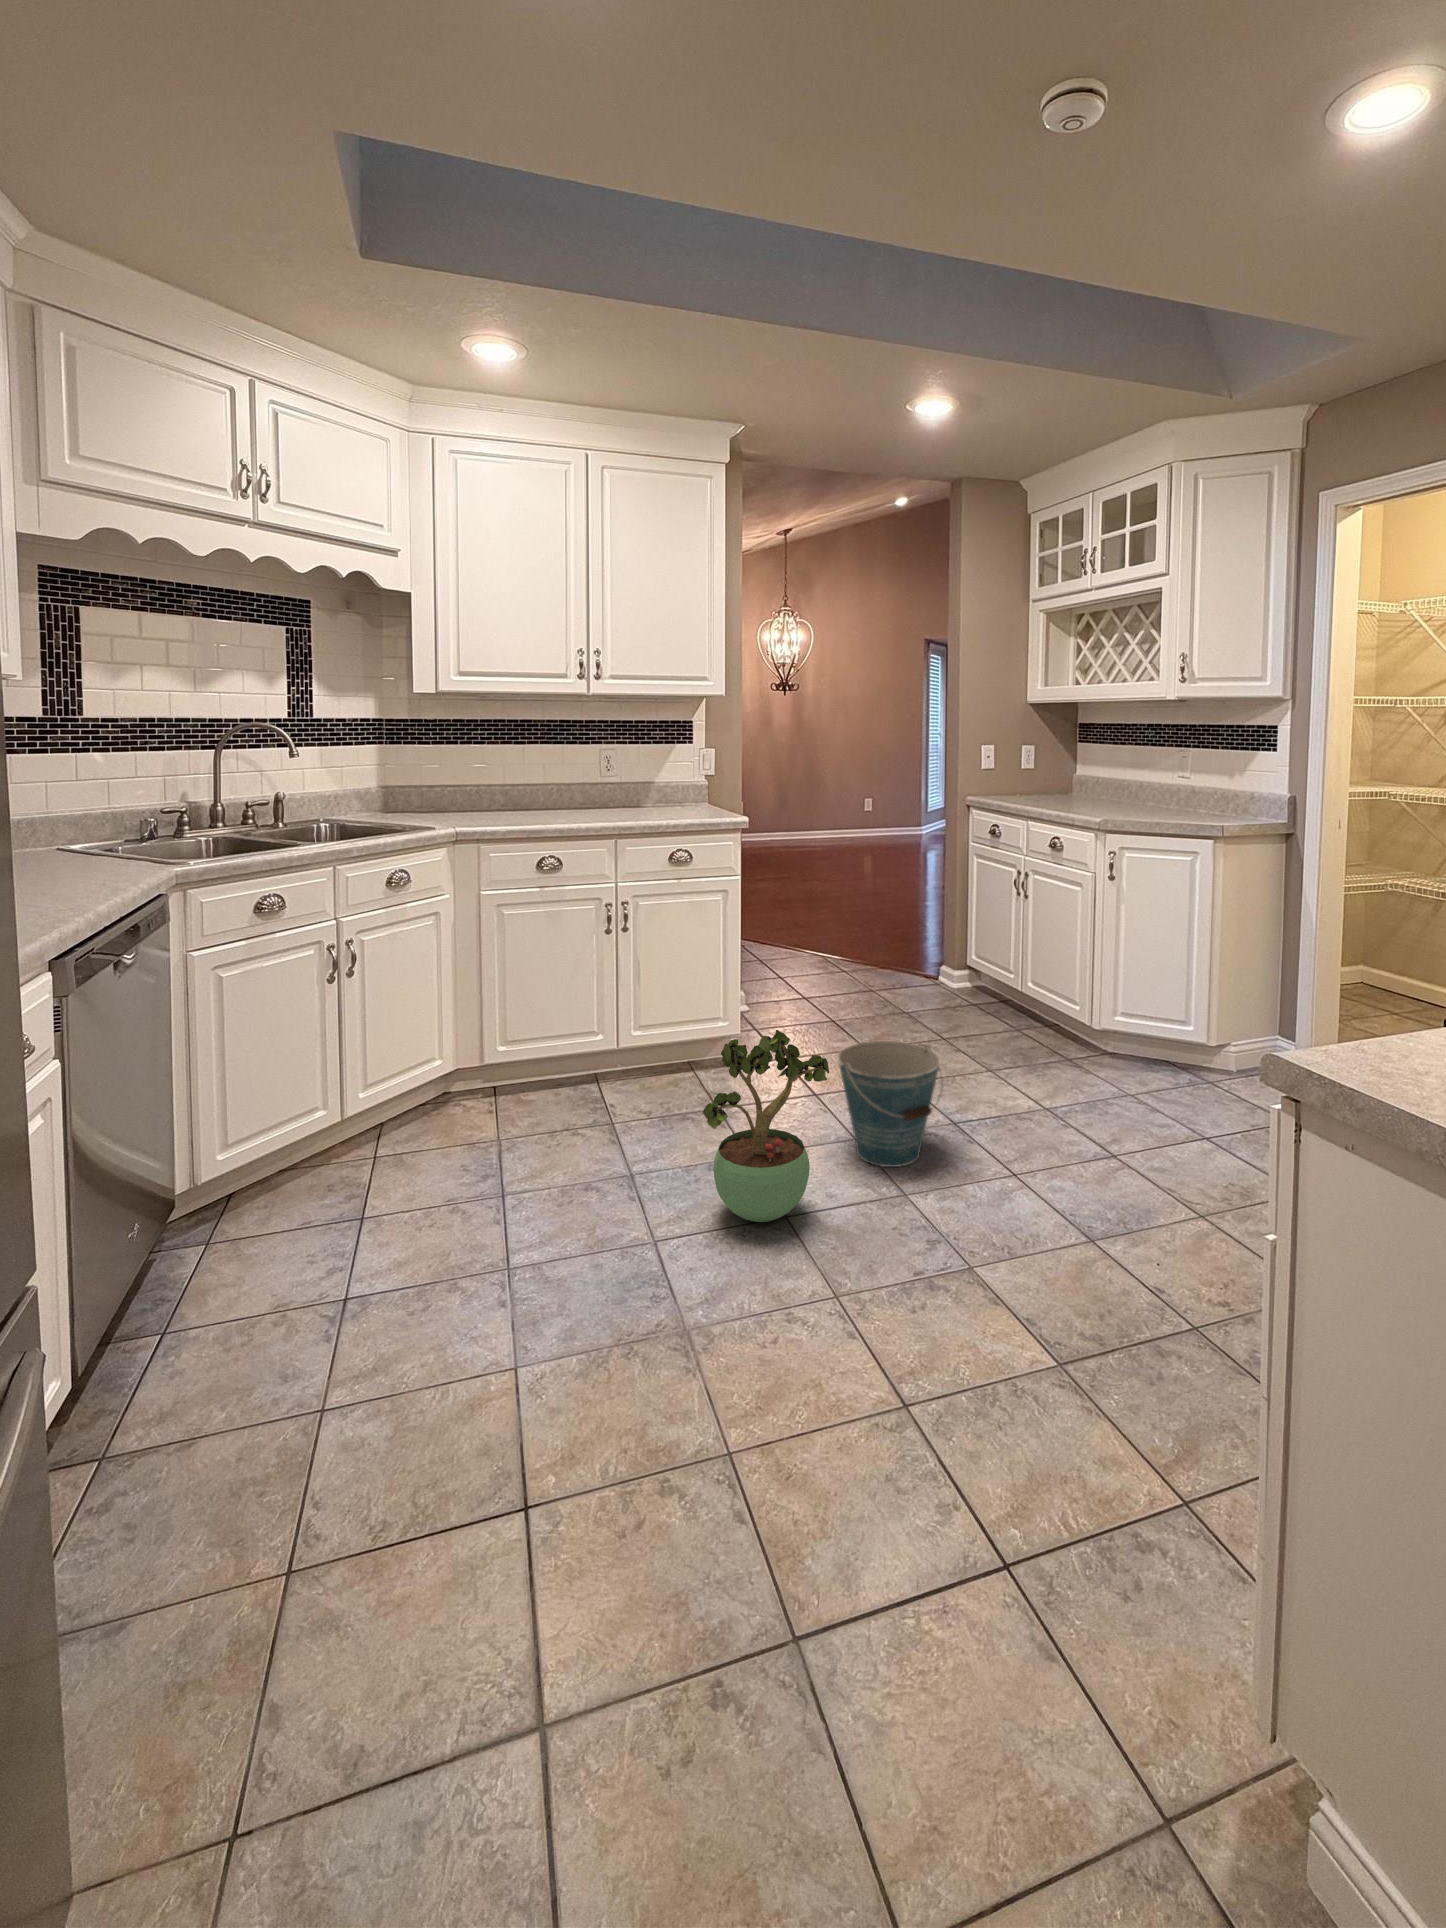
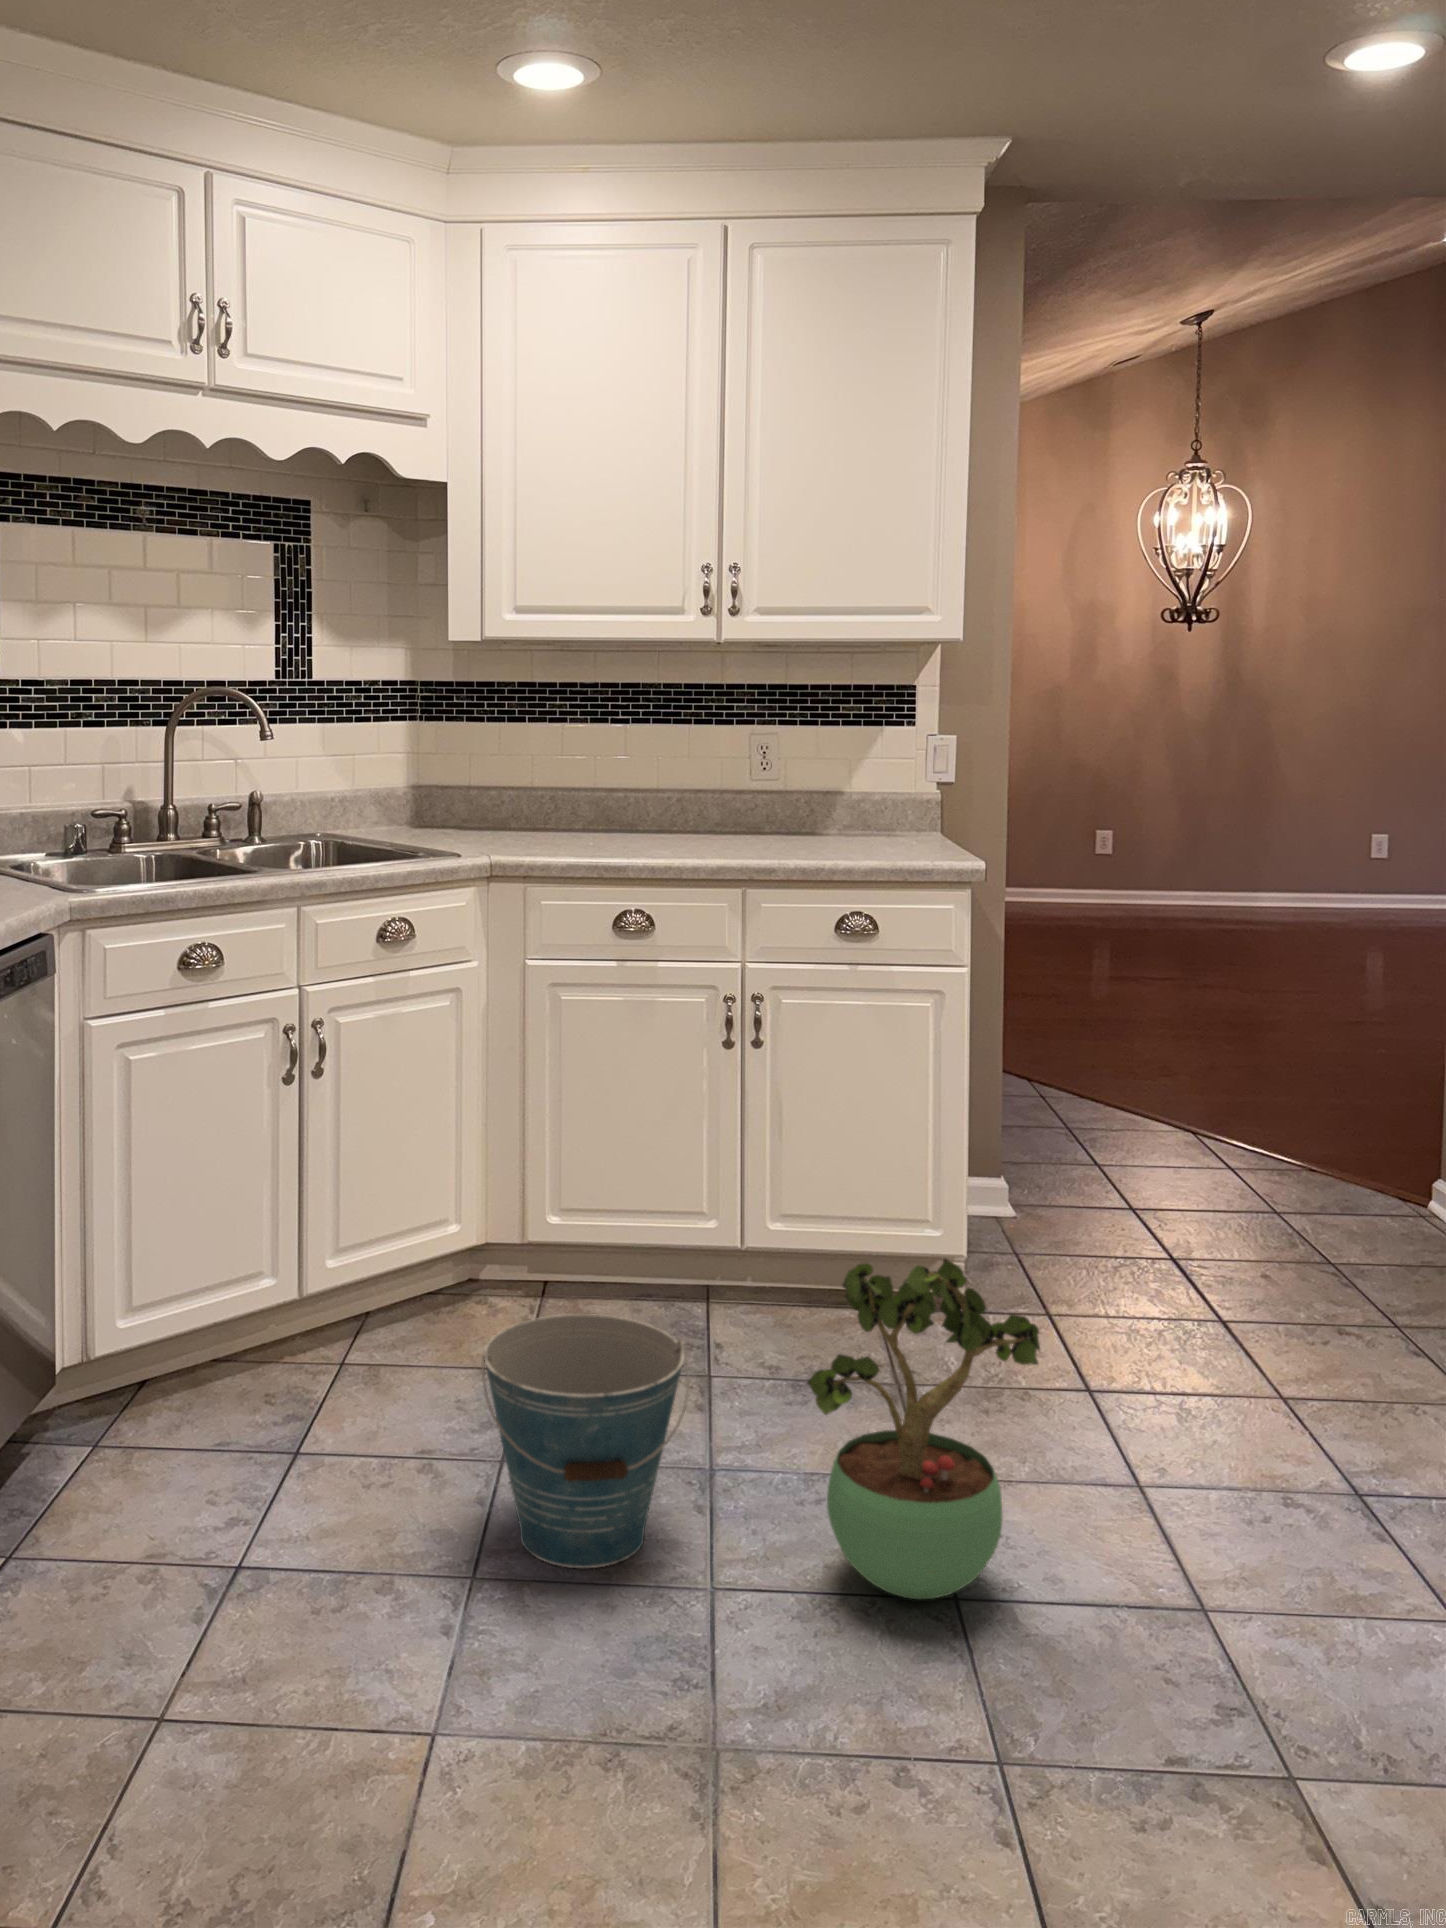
bucket: present [838,1041,940,1167] -> present [481,1314,690,1568]

